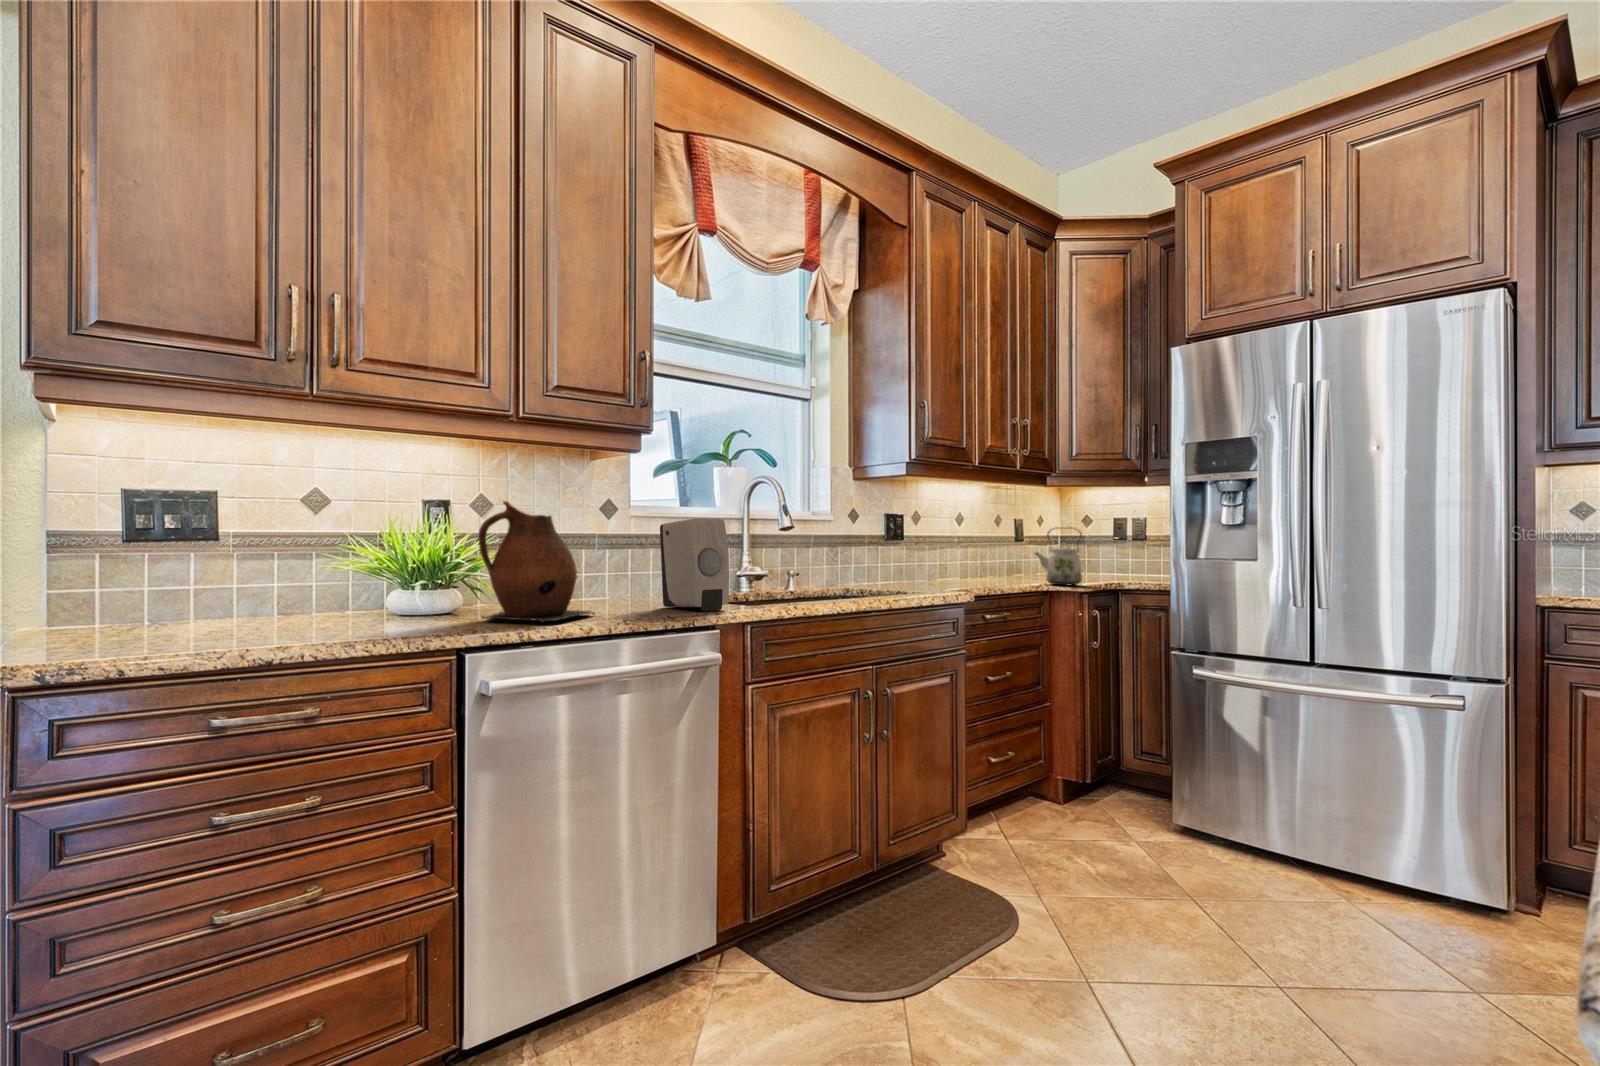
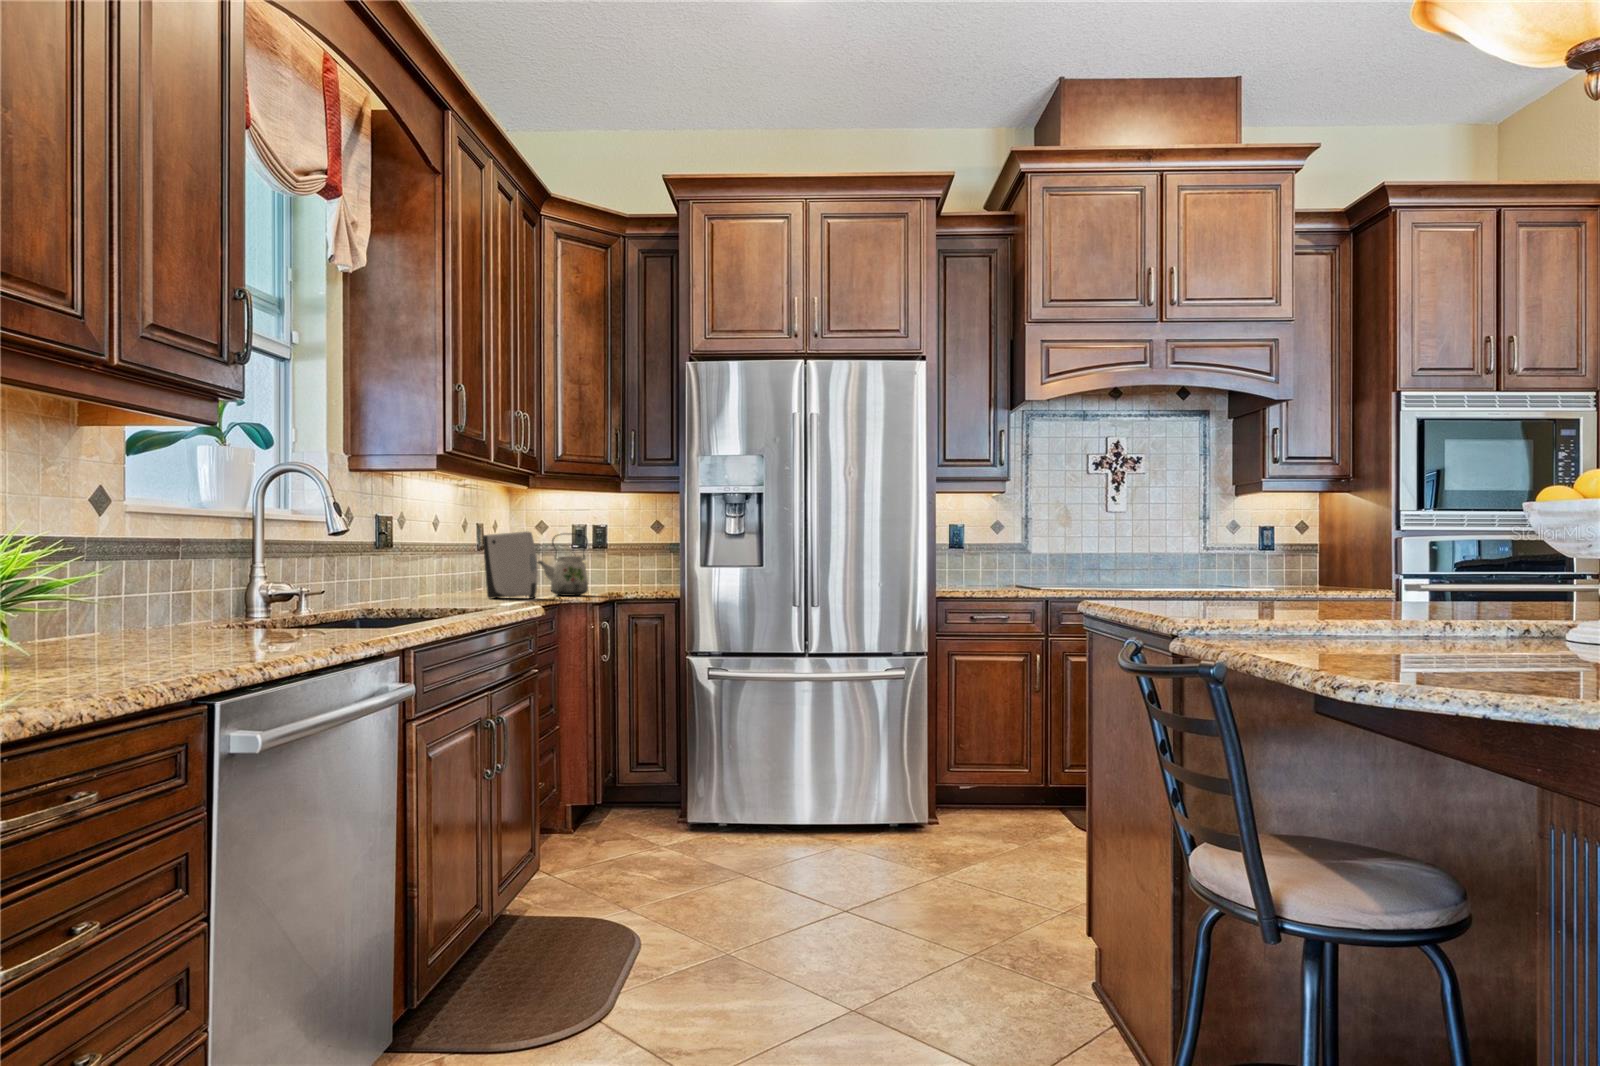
ceramic pitcher: present [478,501,594,623] -> none [92,483,259,658]
soap dispenser: present [660,518,729,611] -> present [483,531,538,598]

